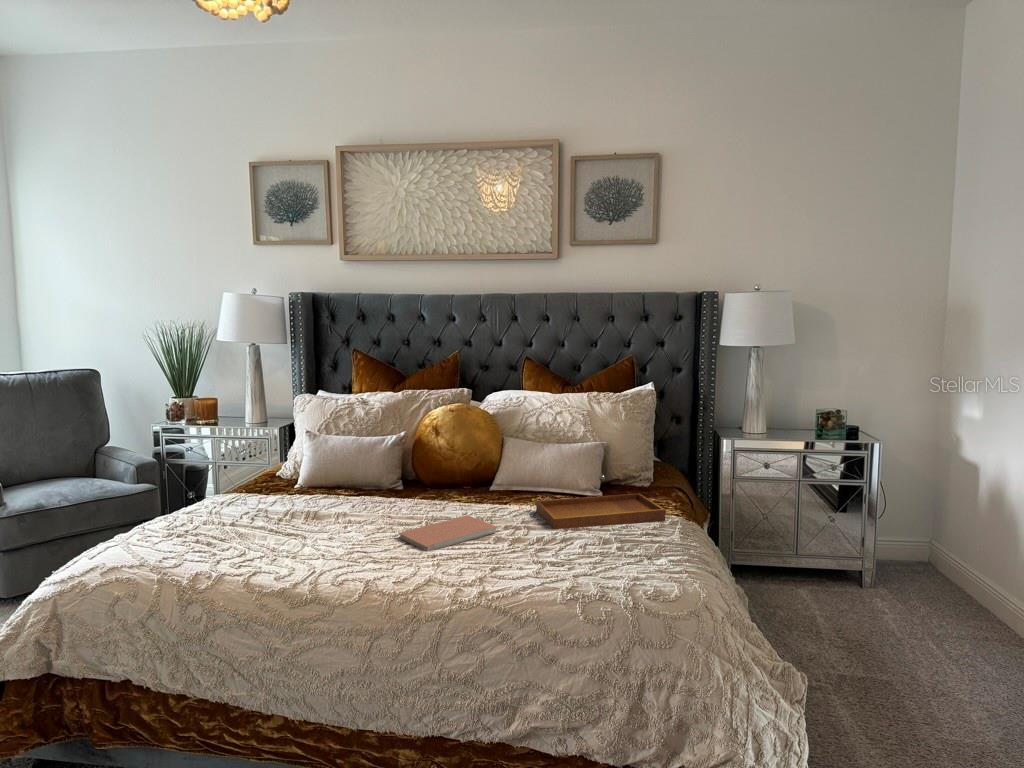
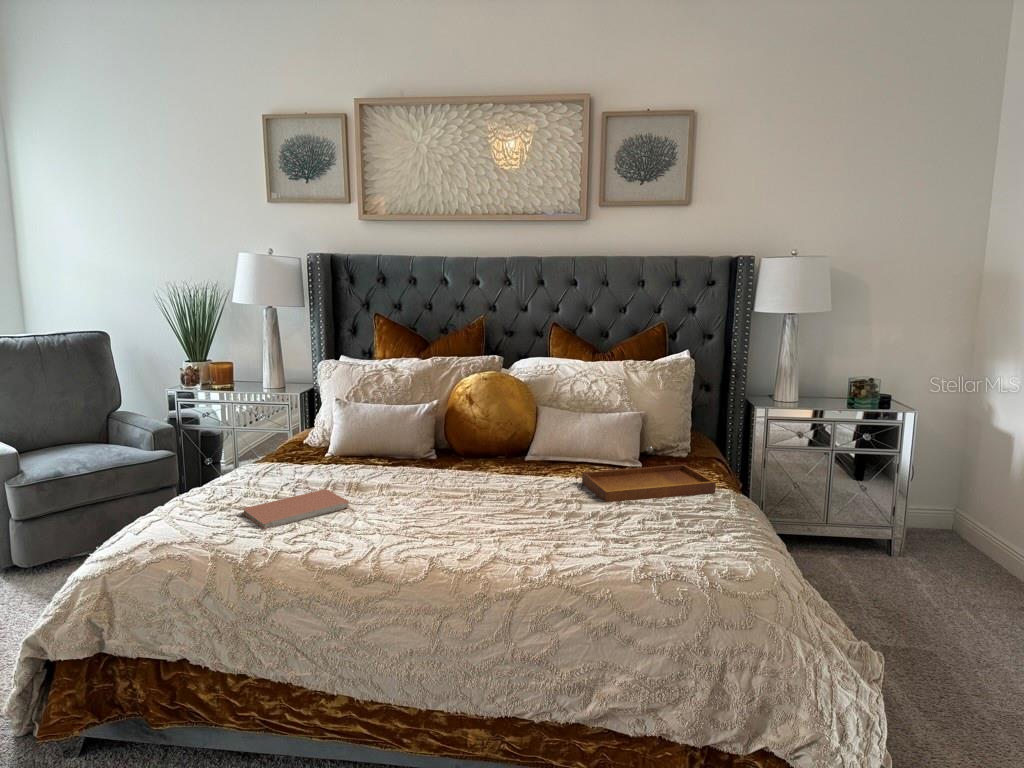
notebook: present [399,515,497,551] -> present [242,489,349,529]

